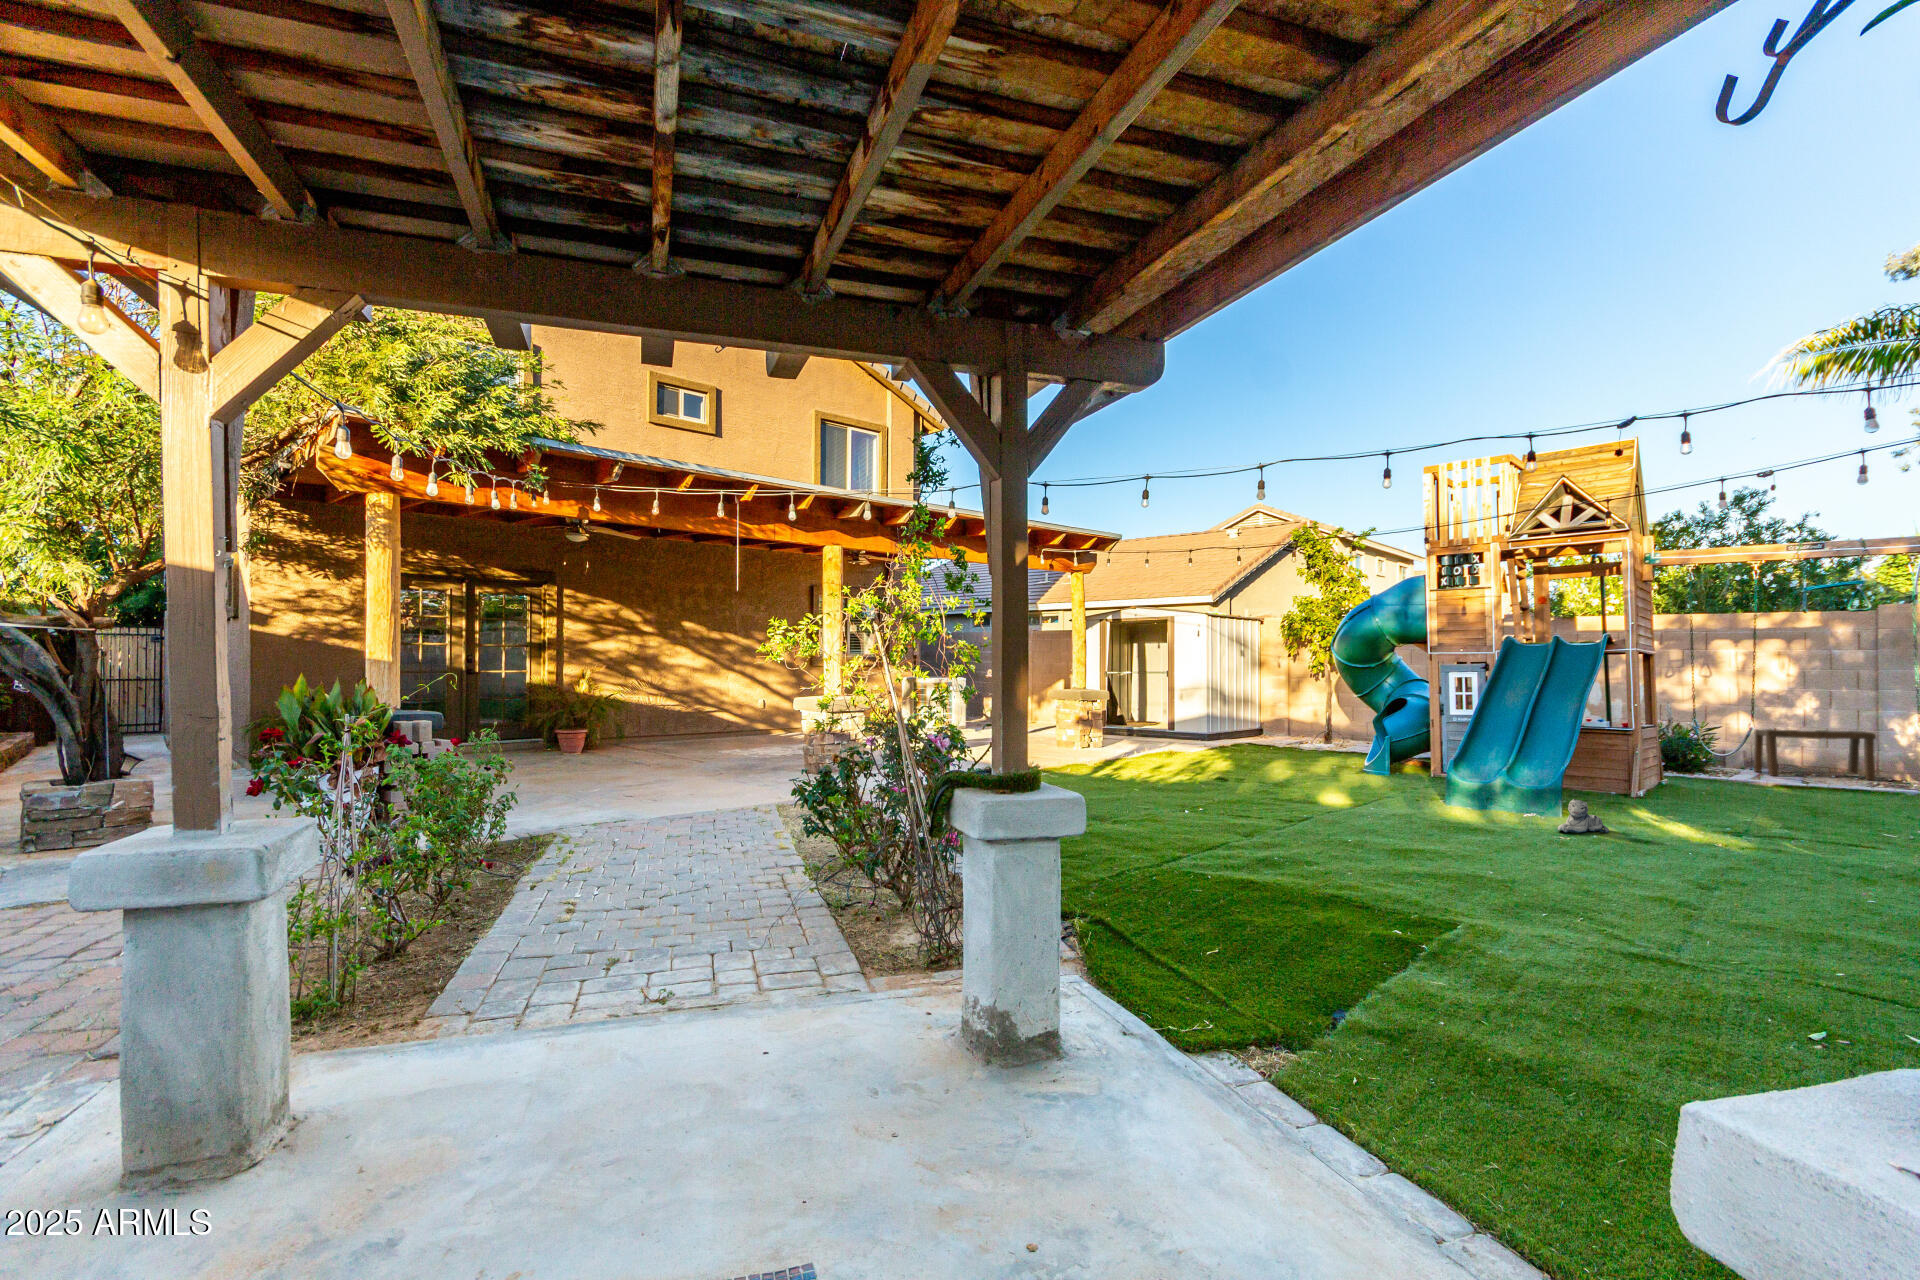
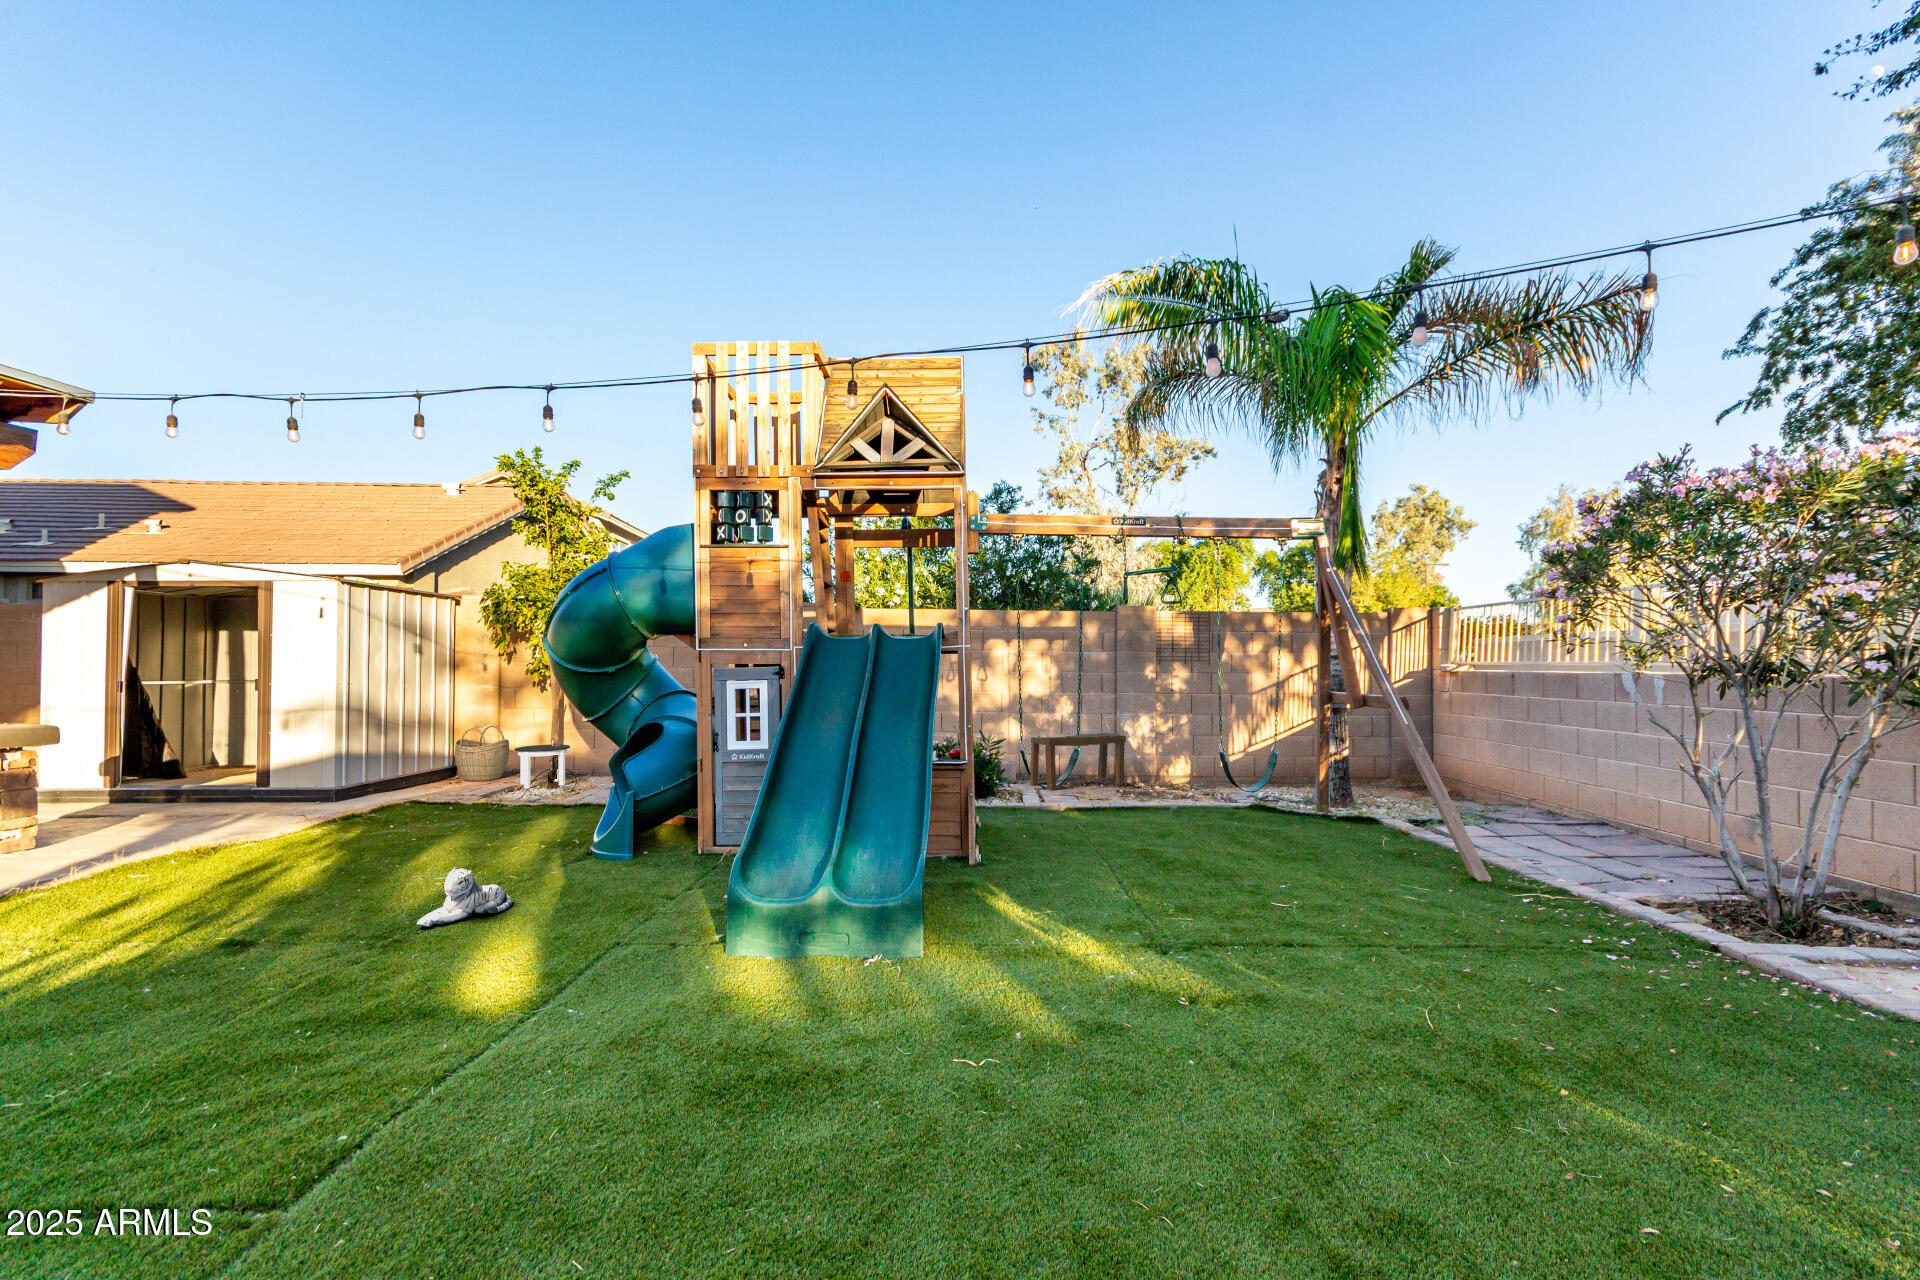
woven basket: none [1267,702,1299,737] -> present [455,726,509,781]
round table: none [1305,716,1340,743] -> present [515,744,570,789]
plush toy: present [1557,799,1609,833] -> present [417,867,512,927]

